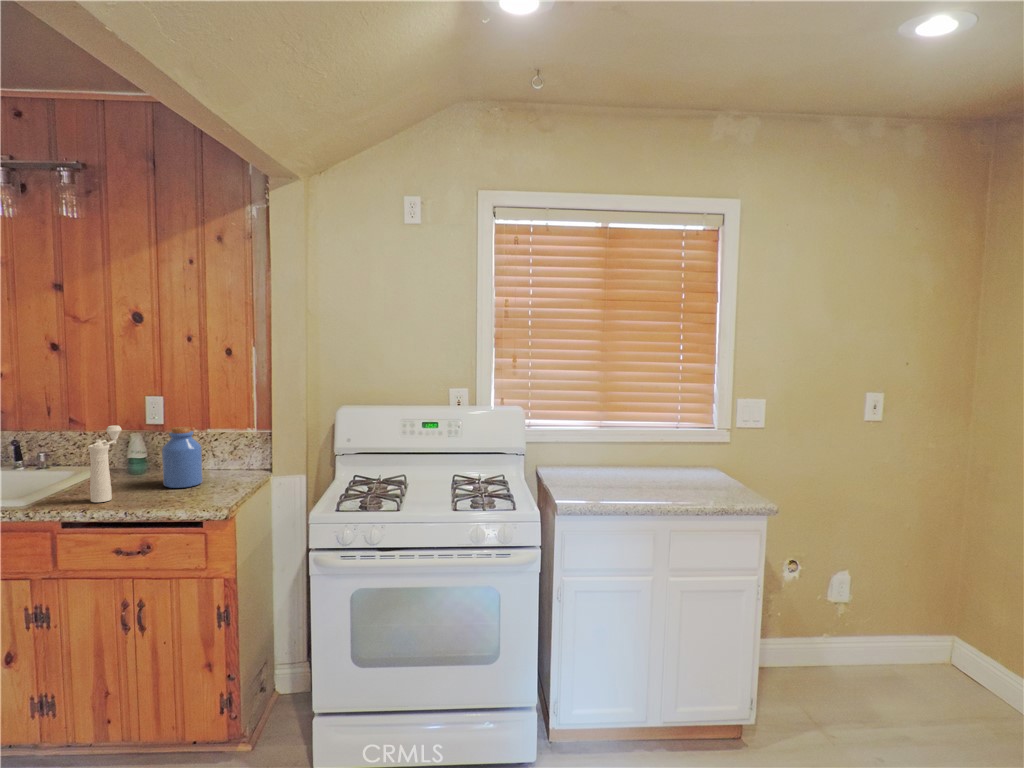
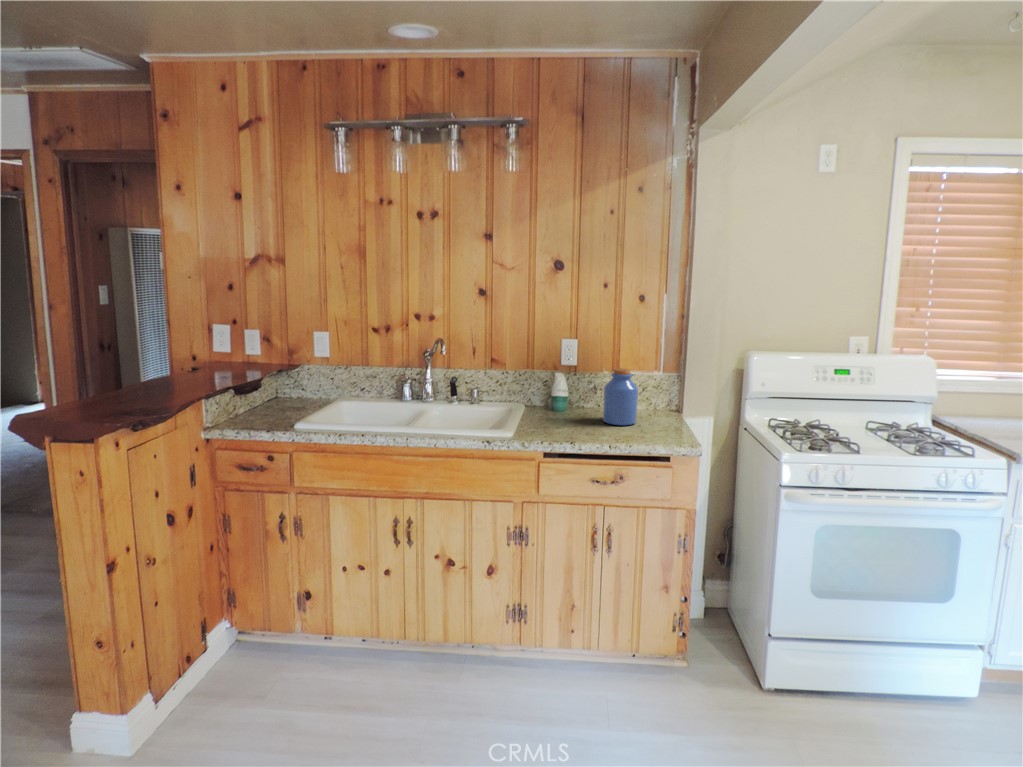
pepper mill: present [88,425,122,502] -> none [563,366,582,436]

